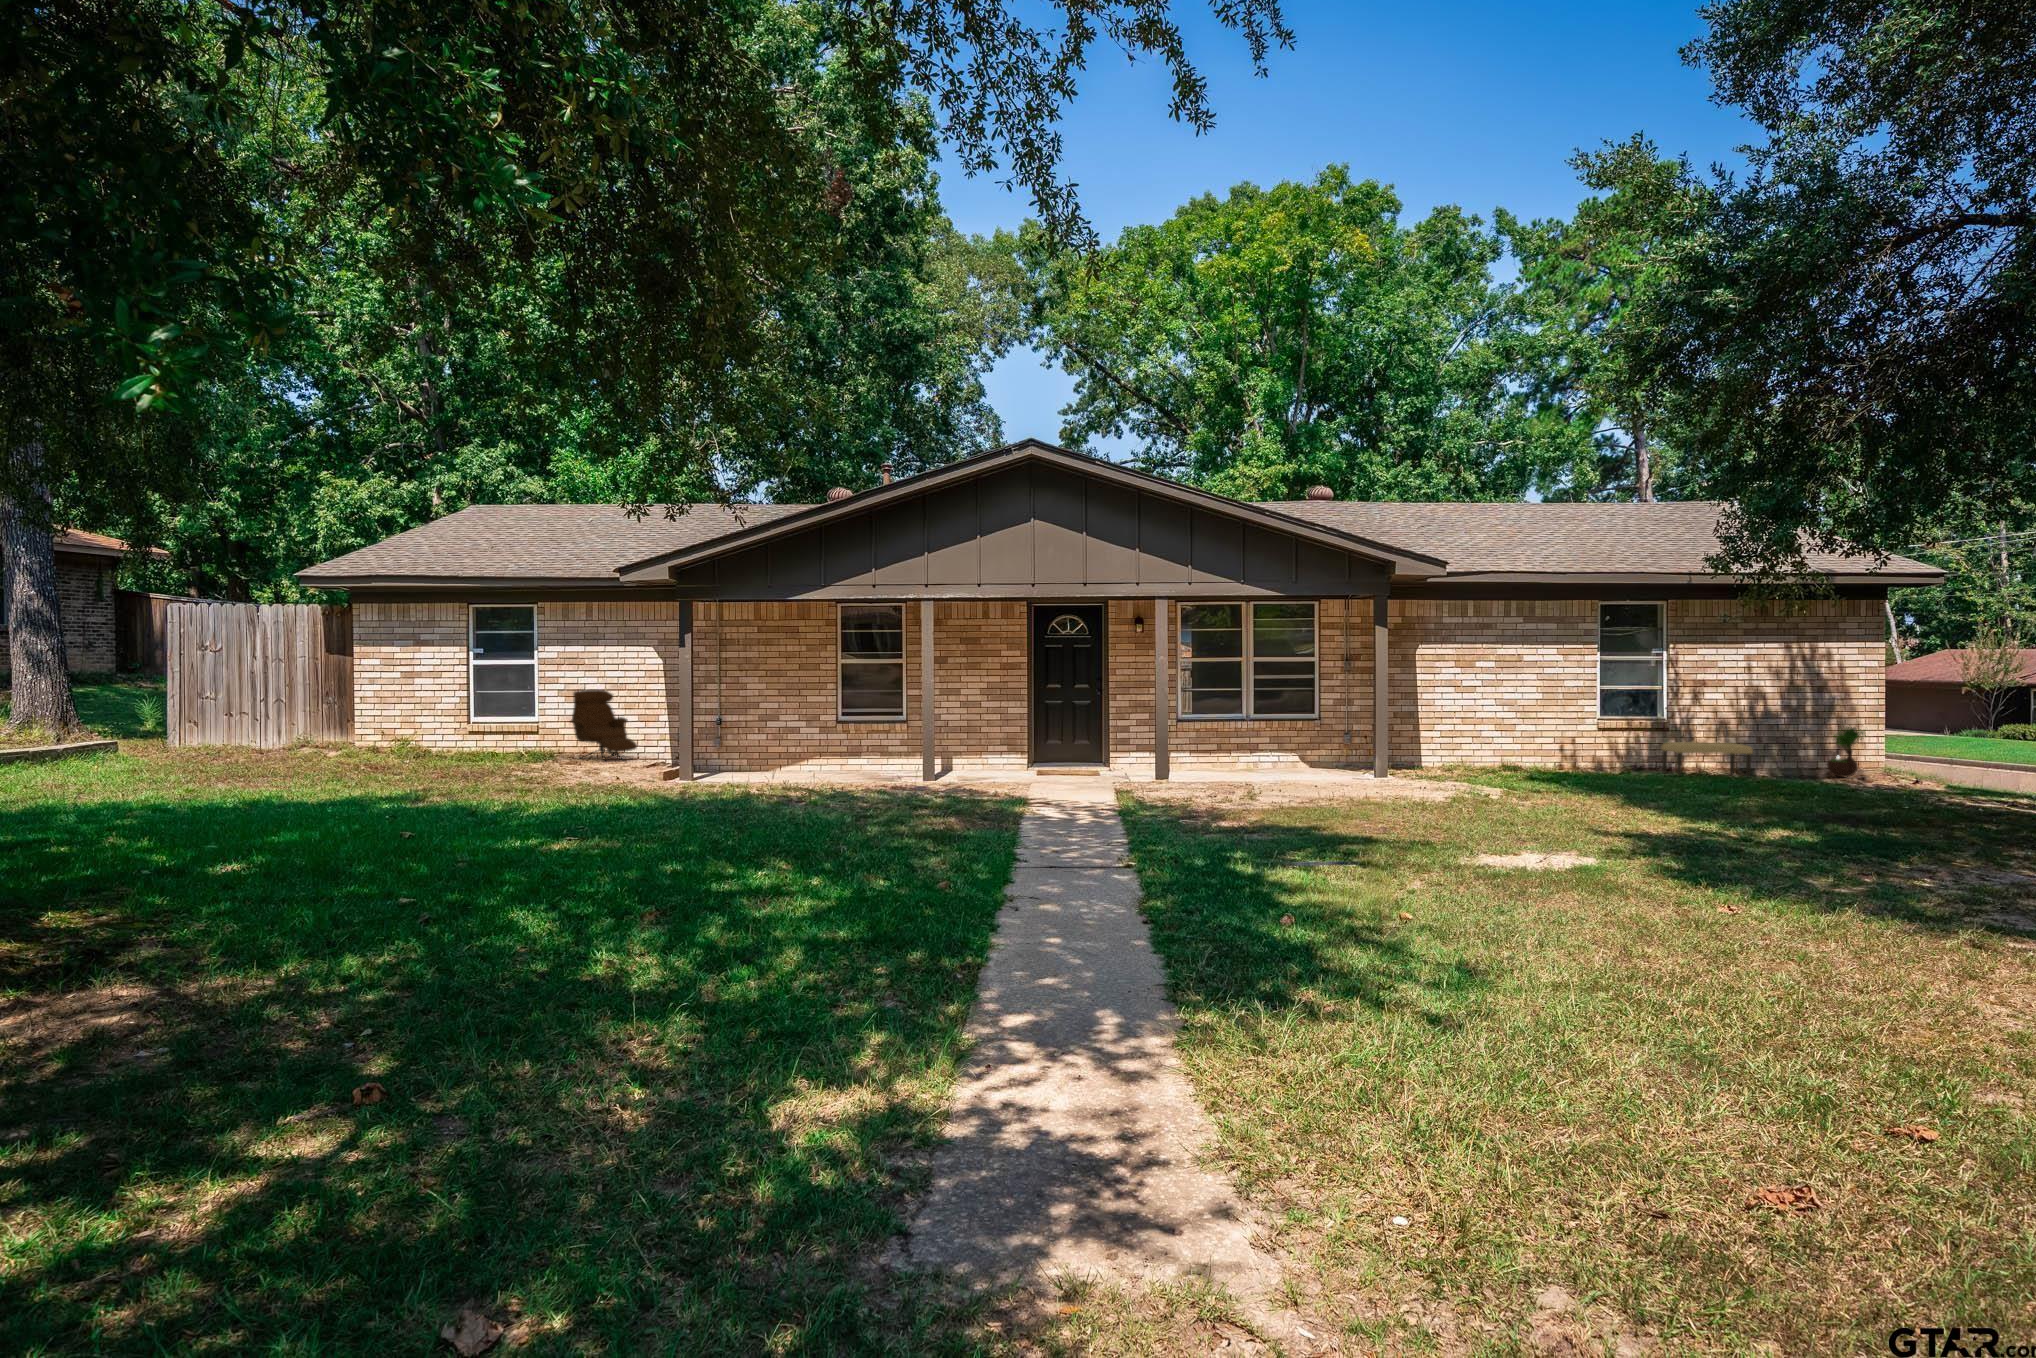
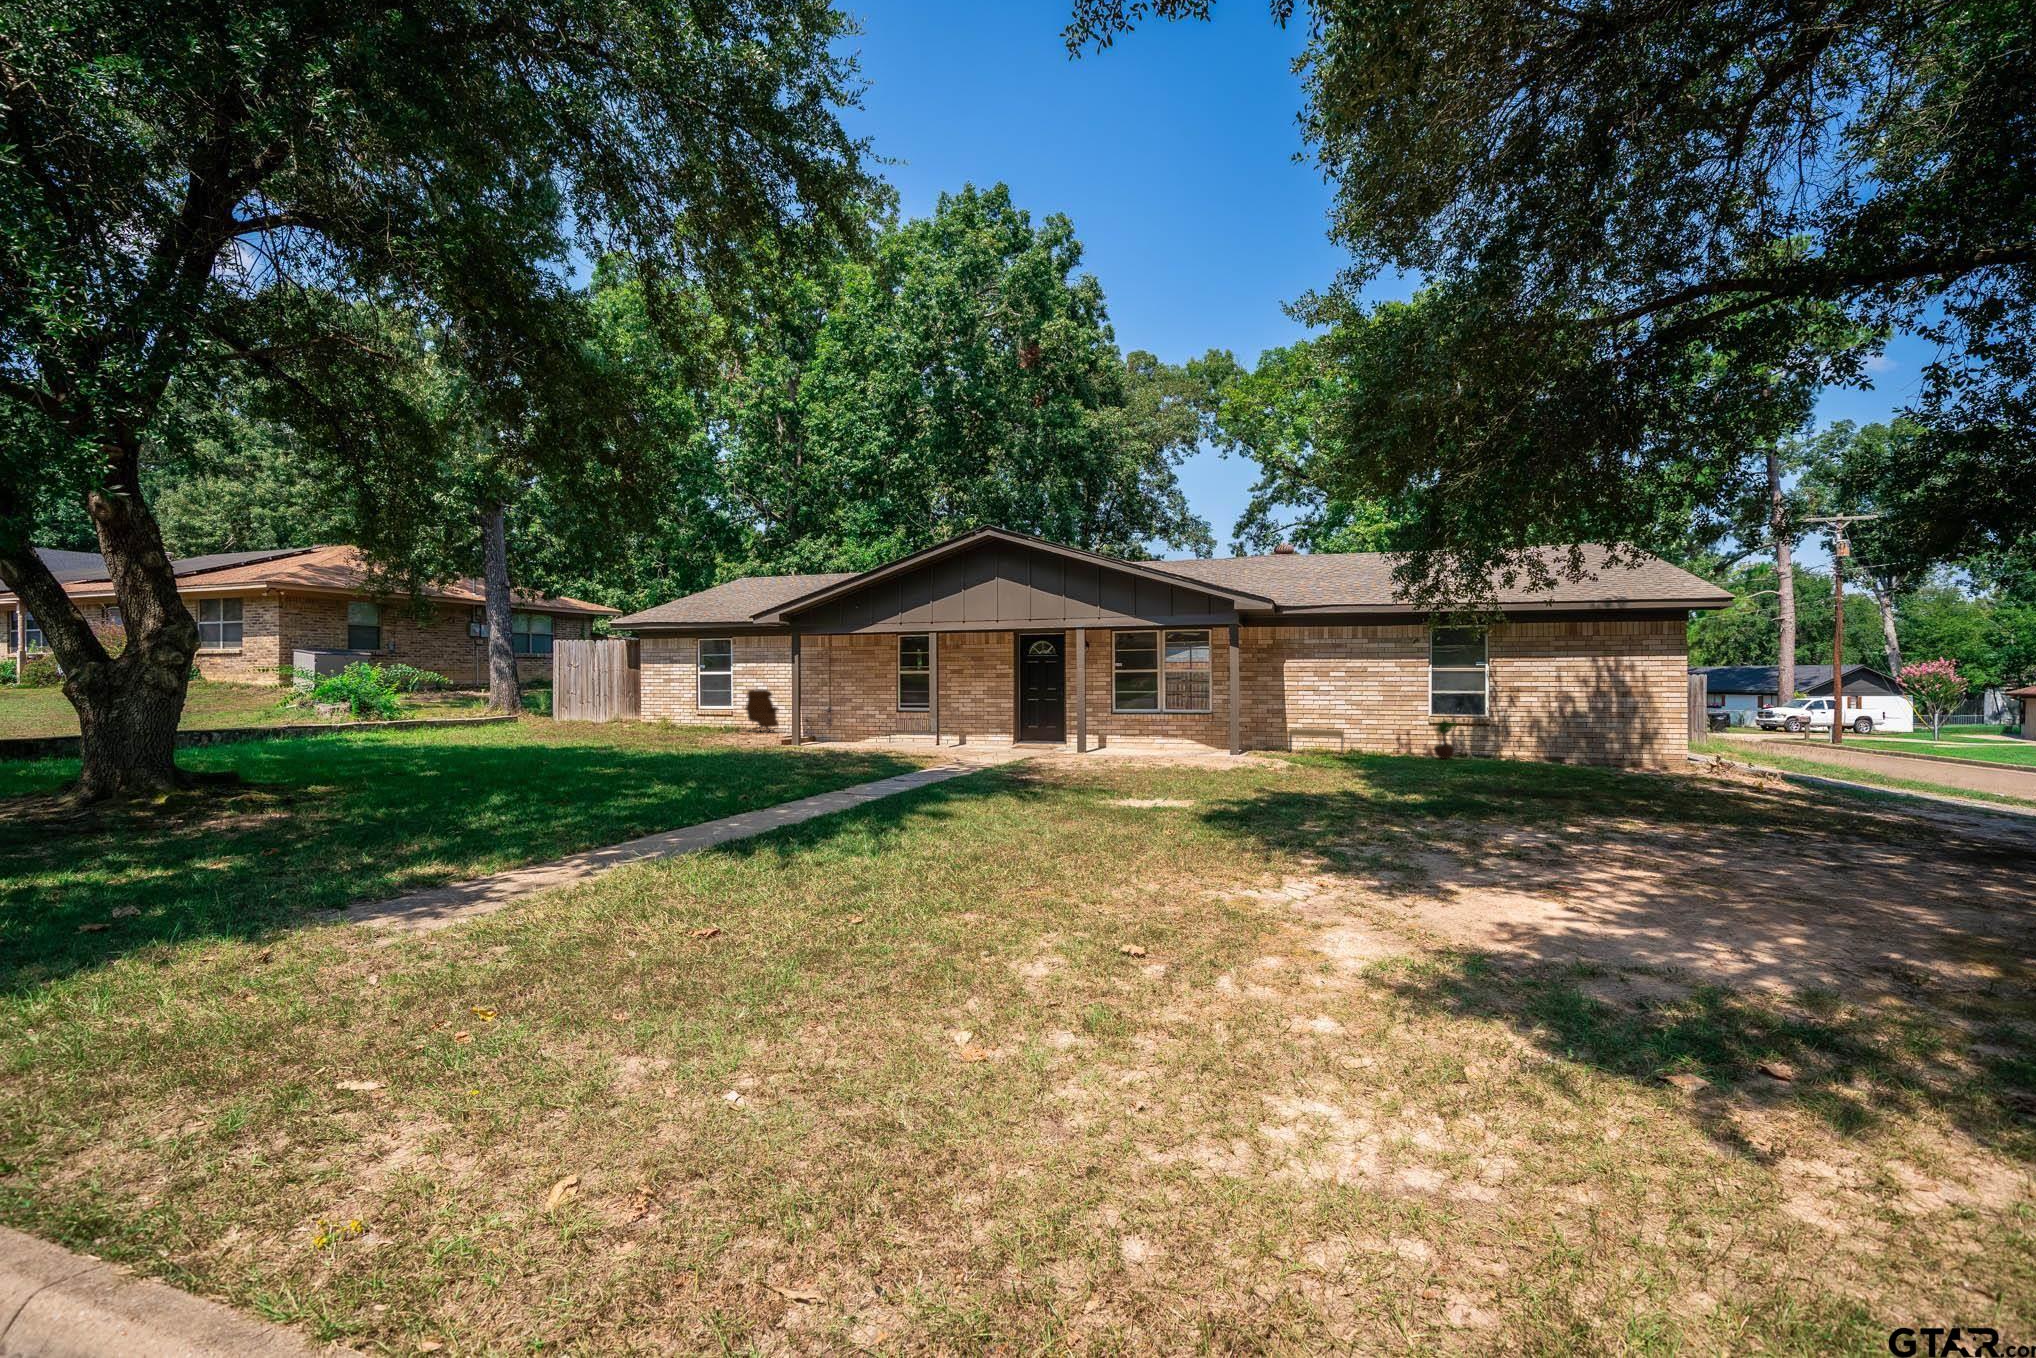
potted tree: present [1827,725,1866,777] -> present [1434,718,1456,759]
bench: present [1662,742,1753,777] -> present [1288,728,1344,754]

